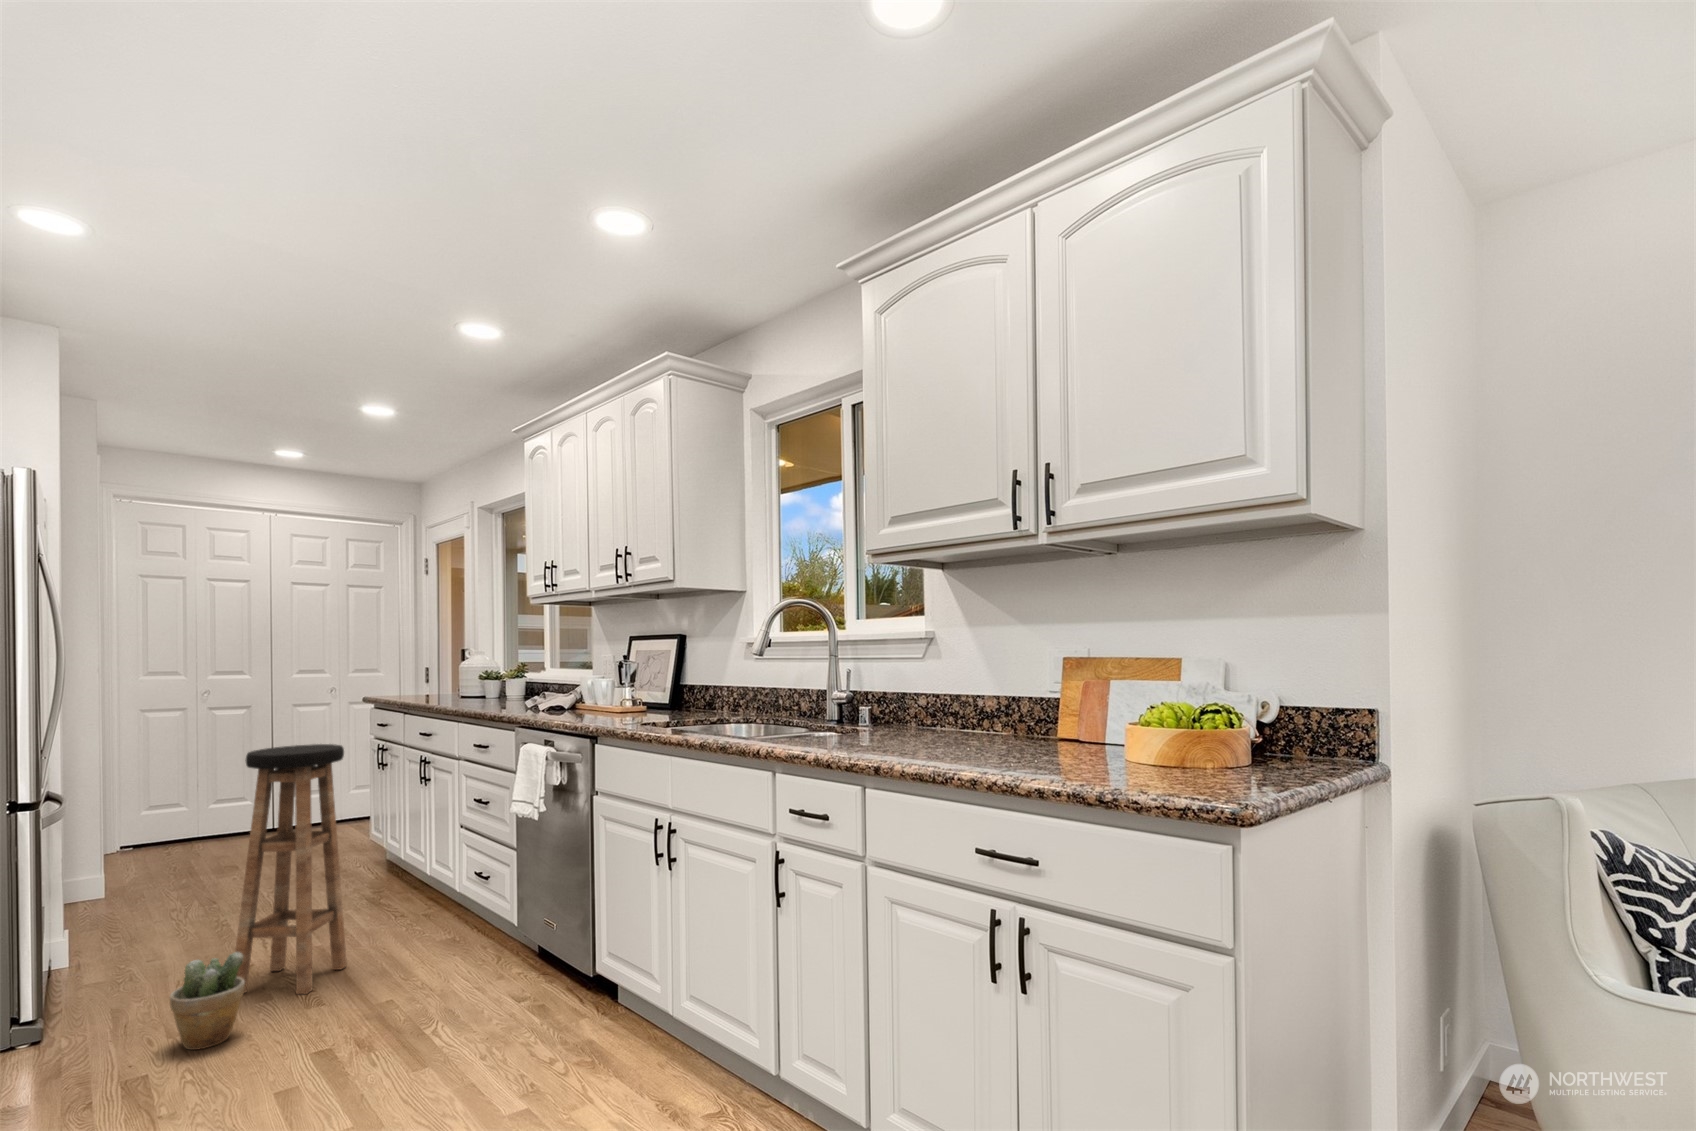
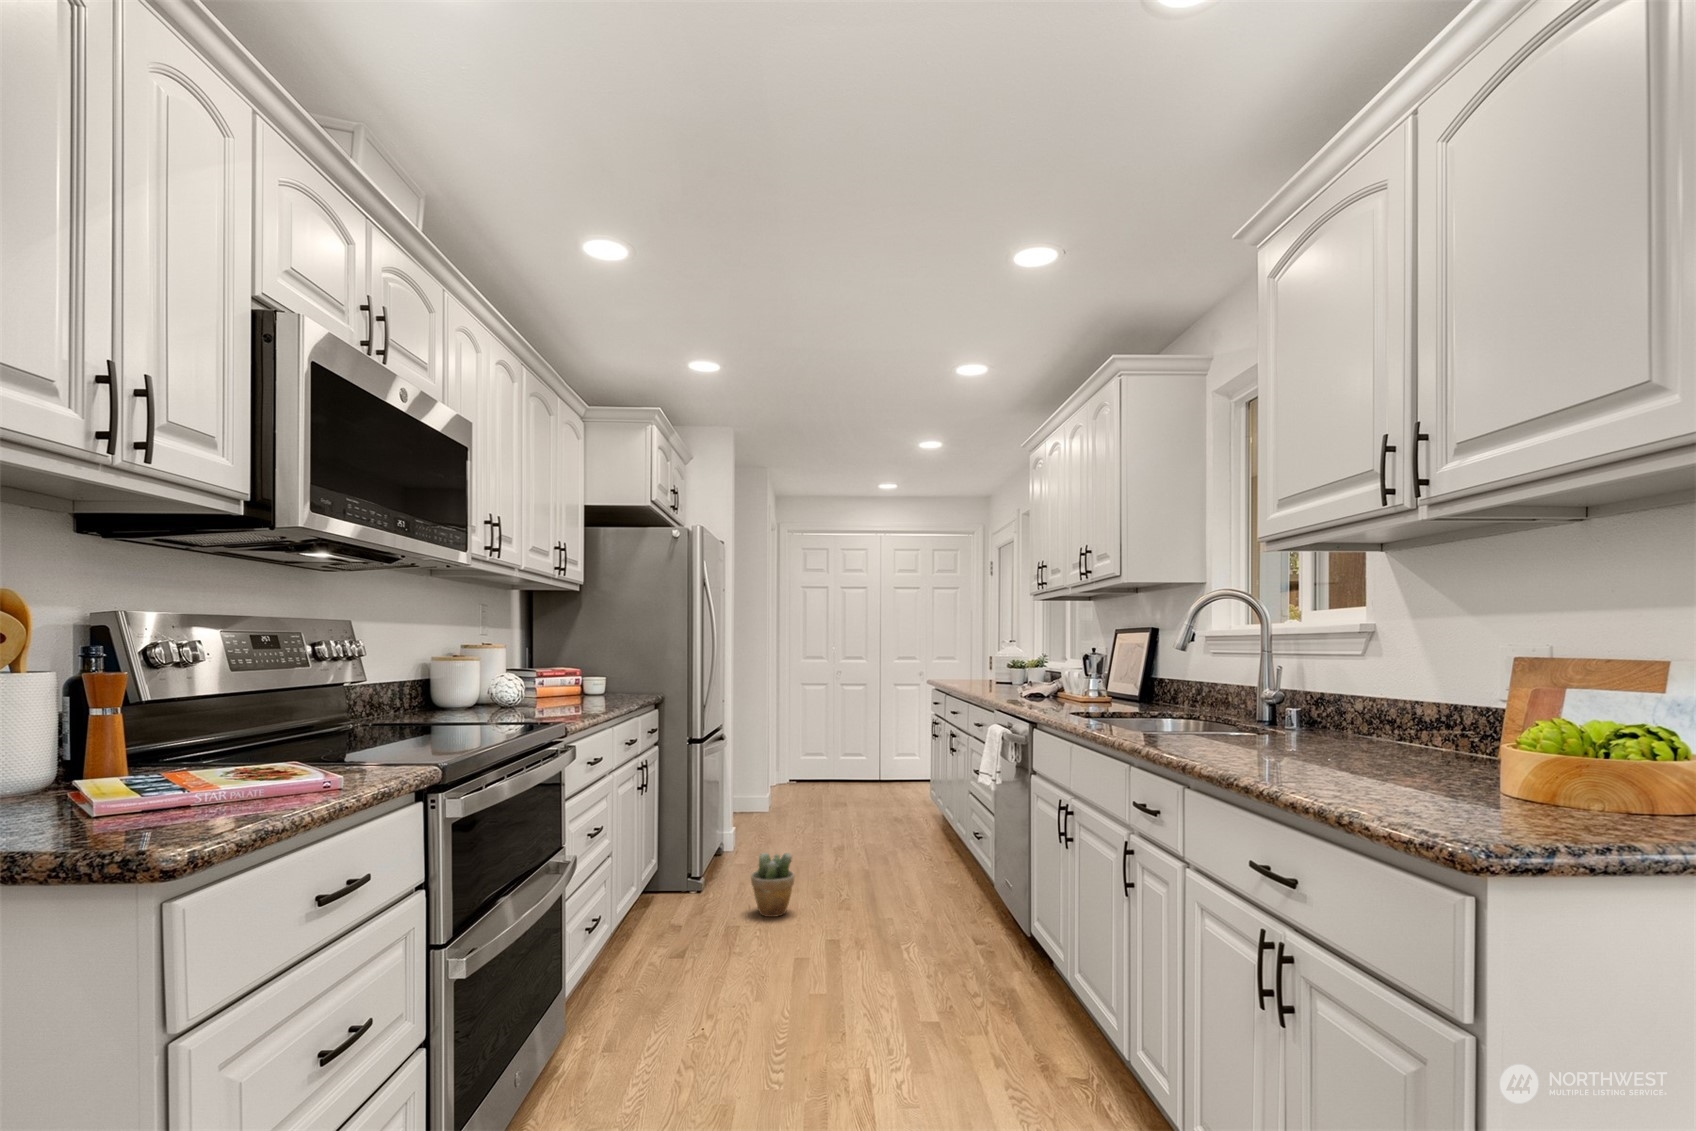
bar stool: present [235,744,347,994] -> none [800,709,877,898]

